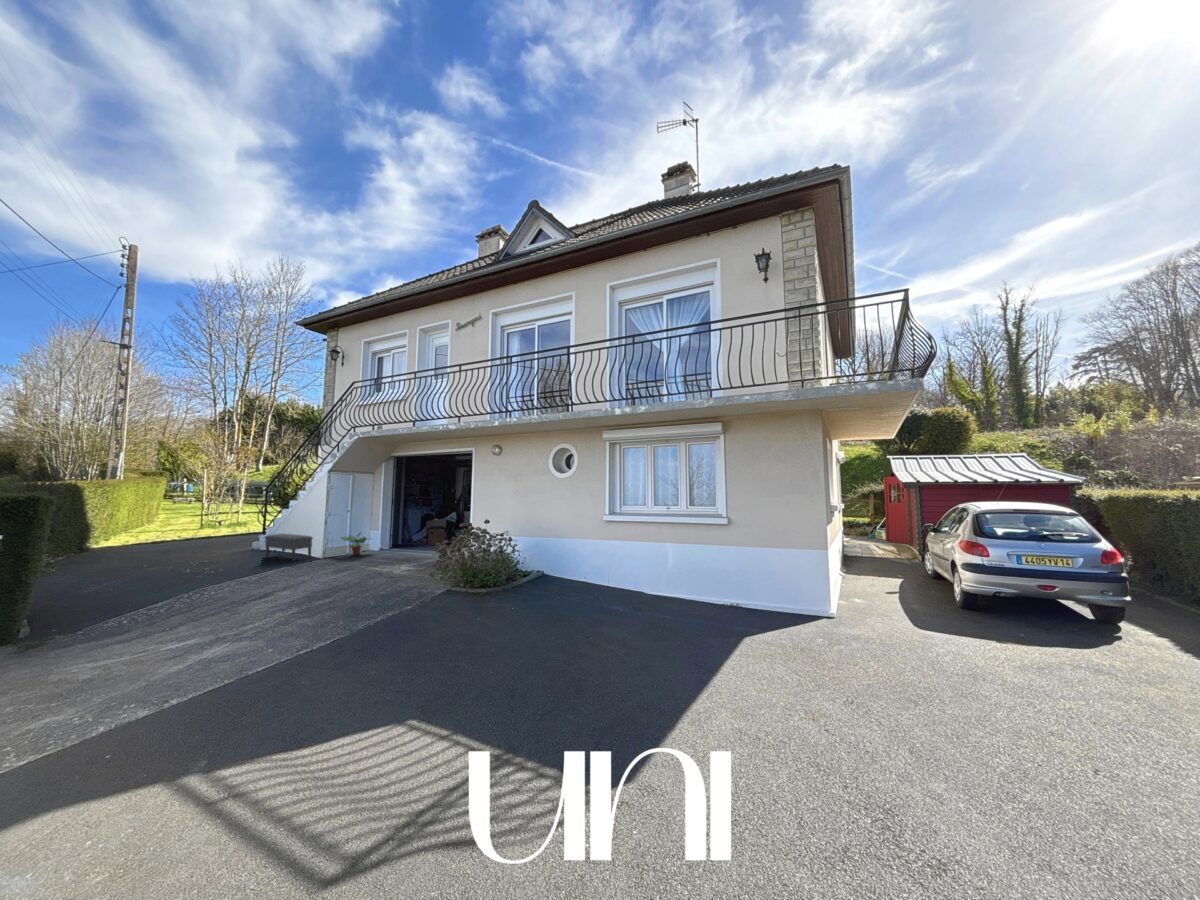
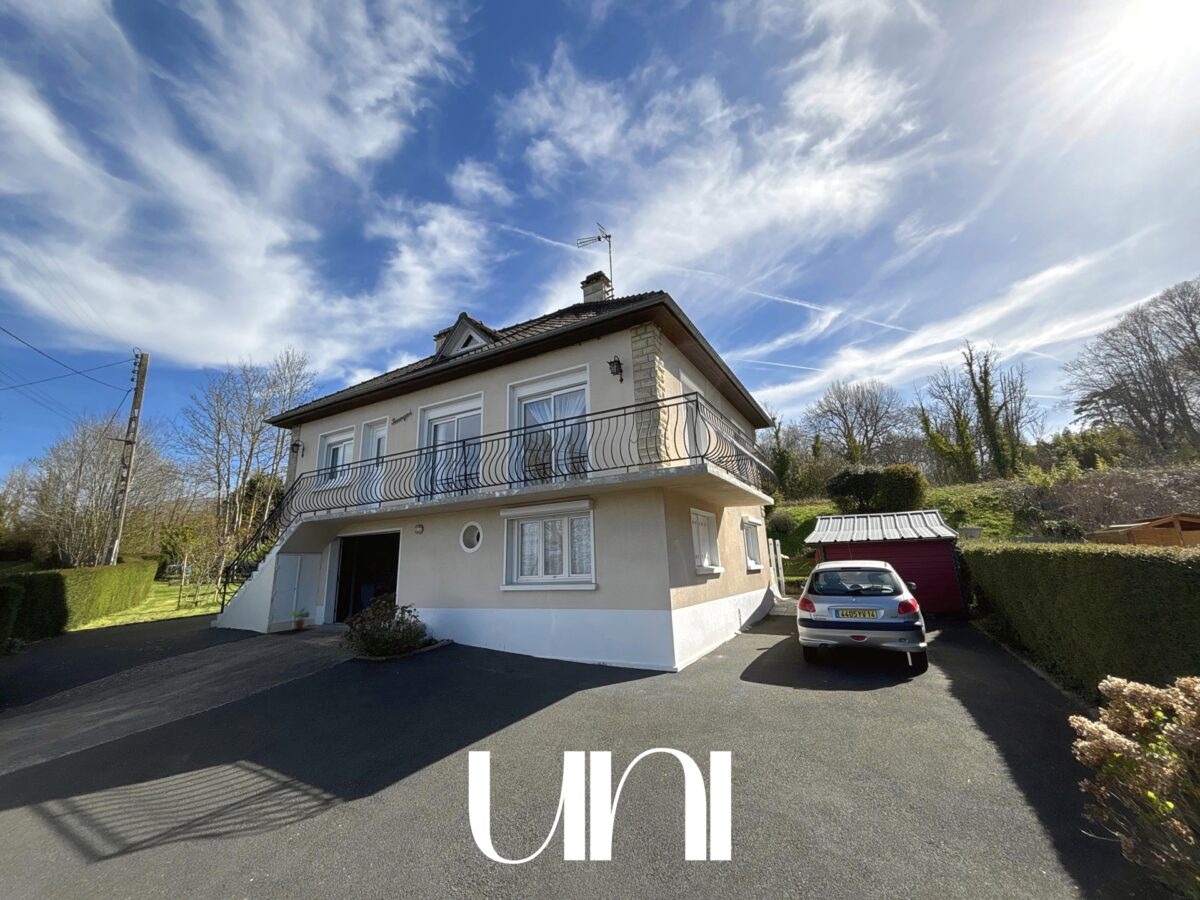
bench: present [265,534,312,561] -> none [217,611,260,636]

